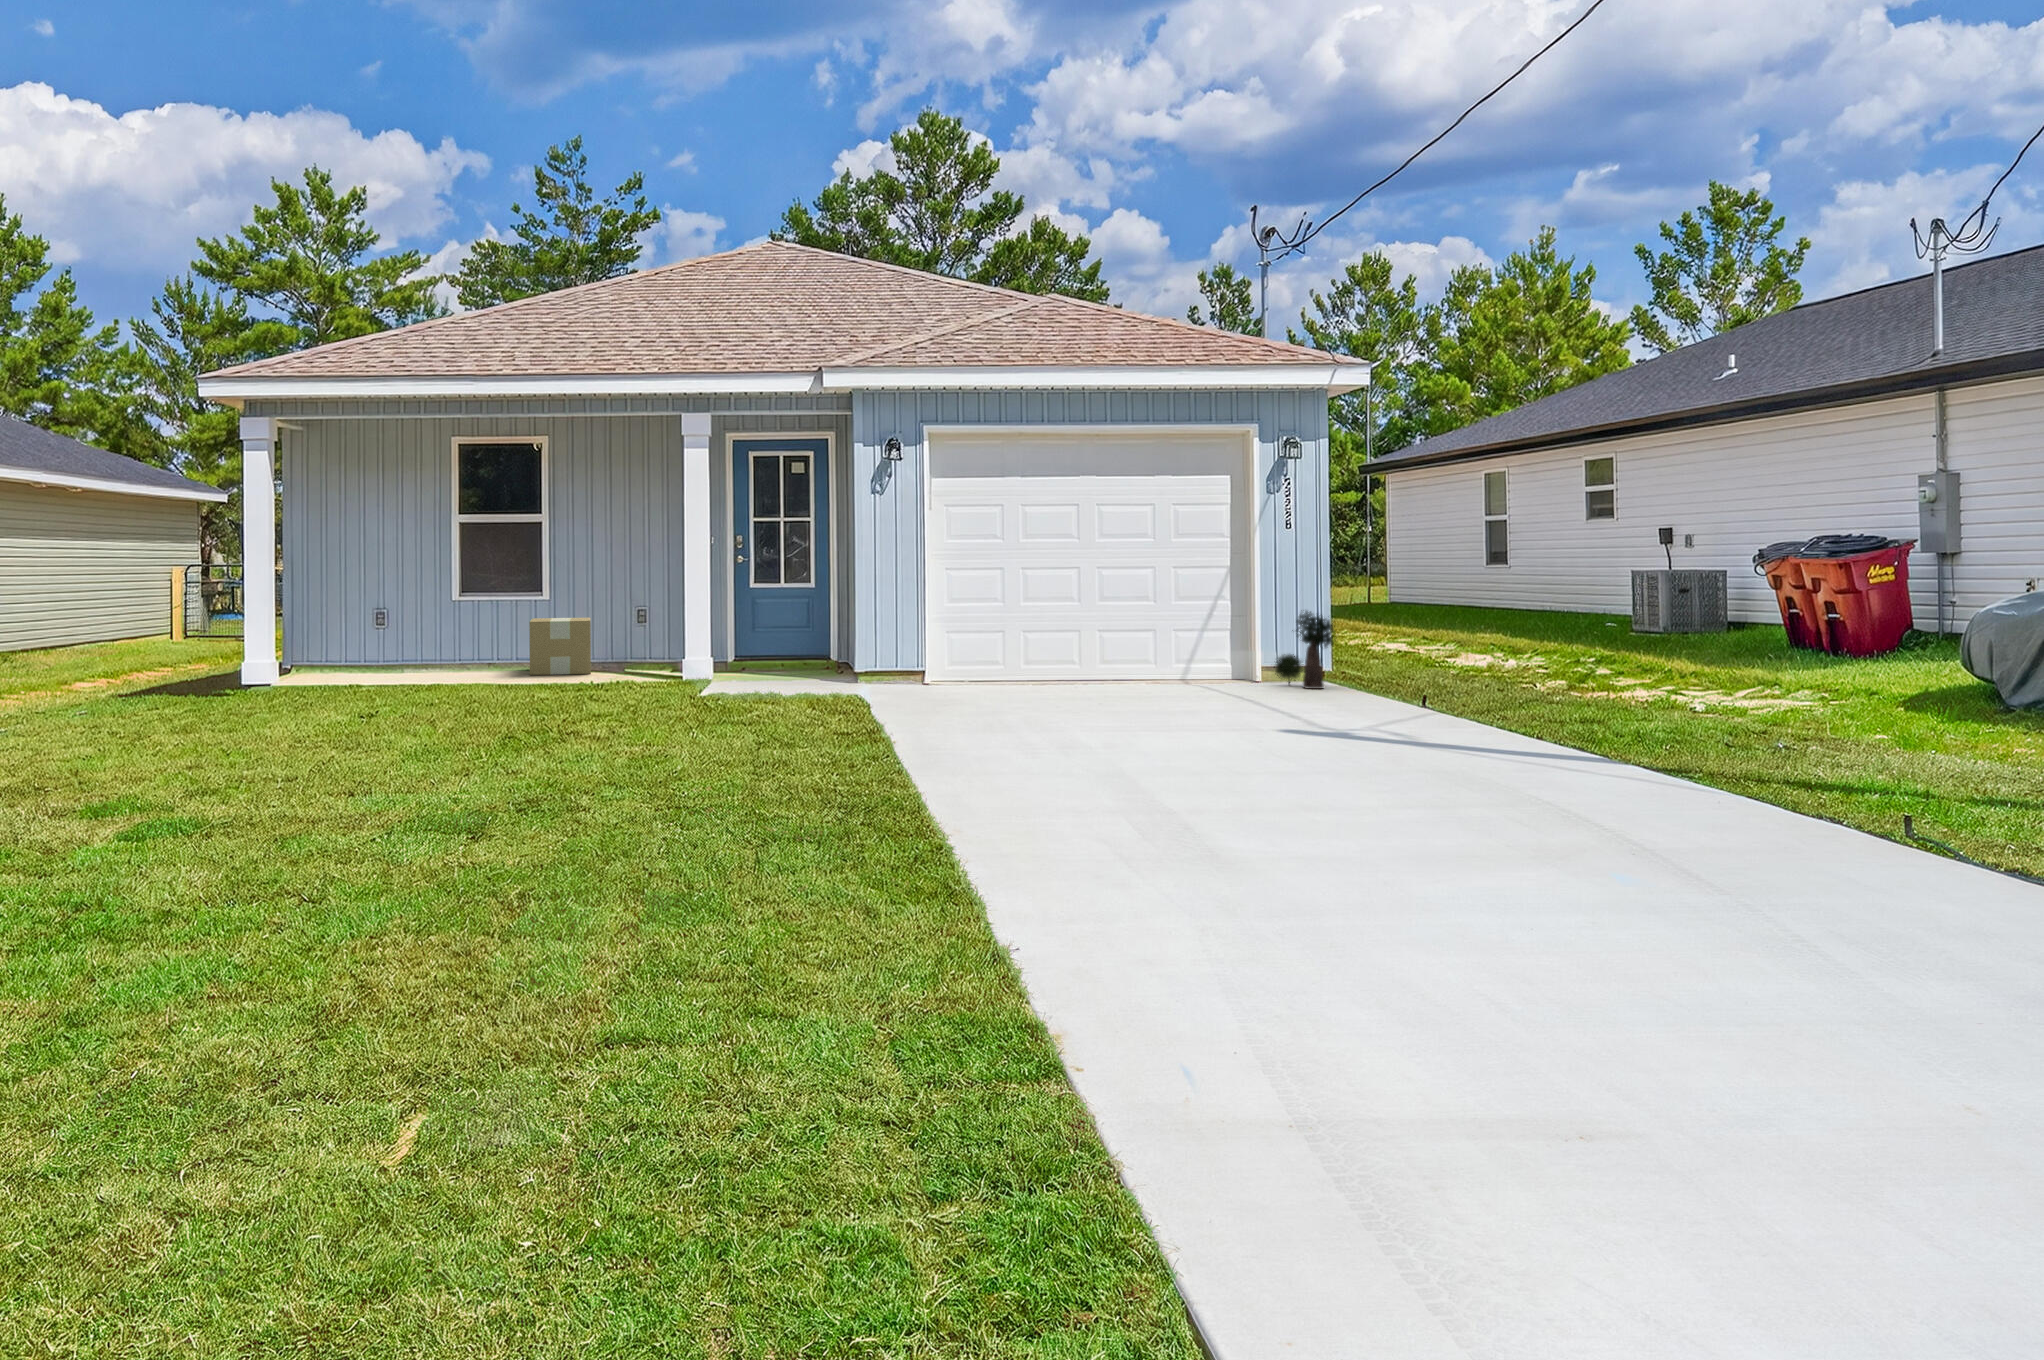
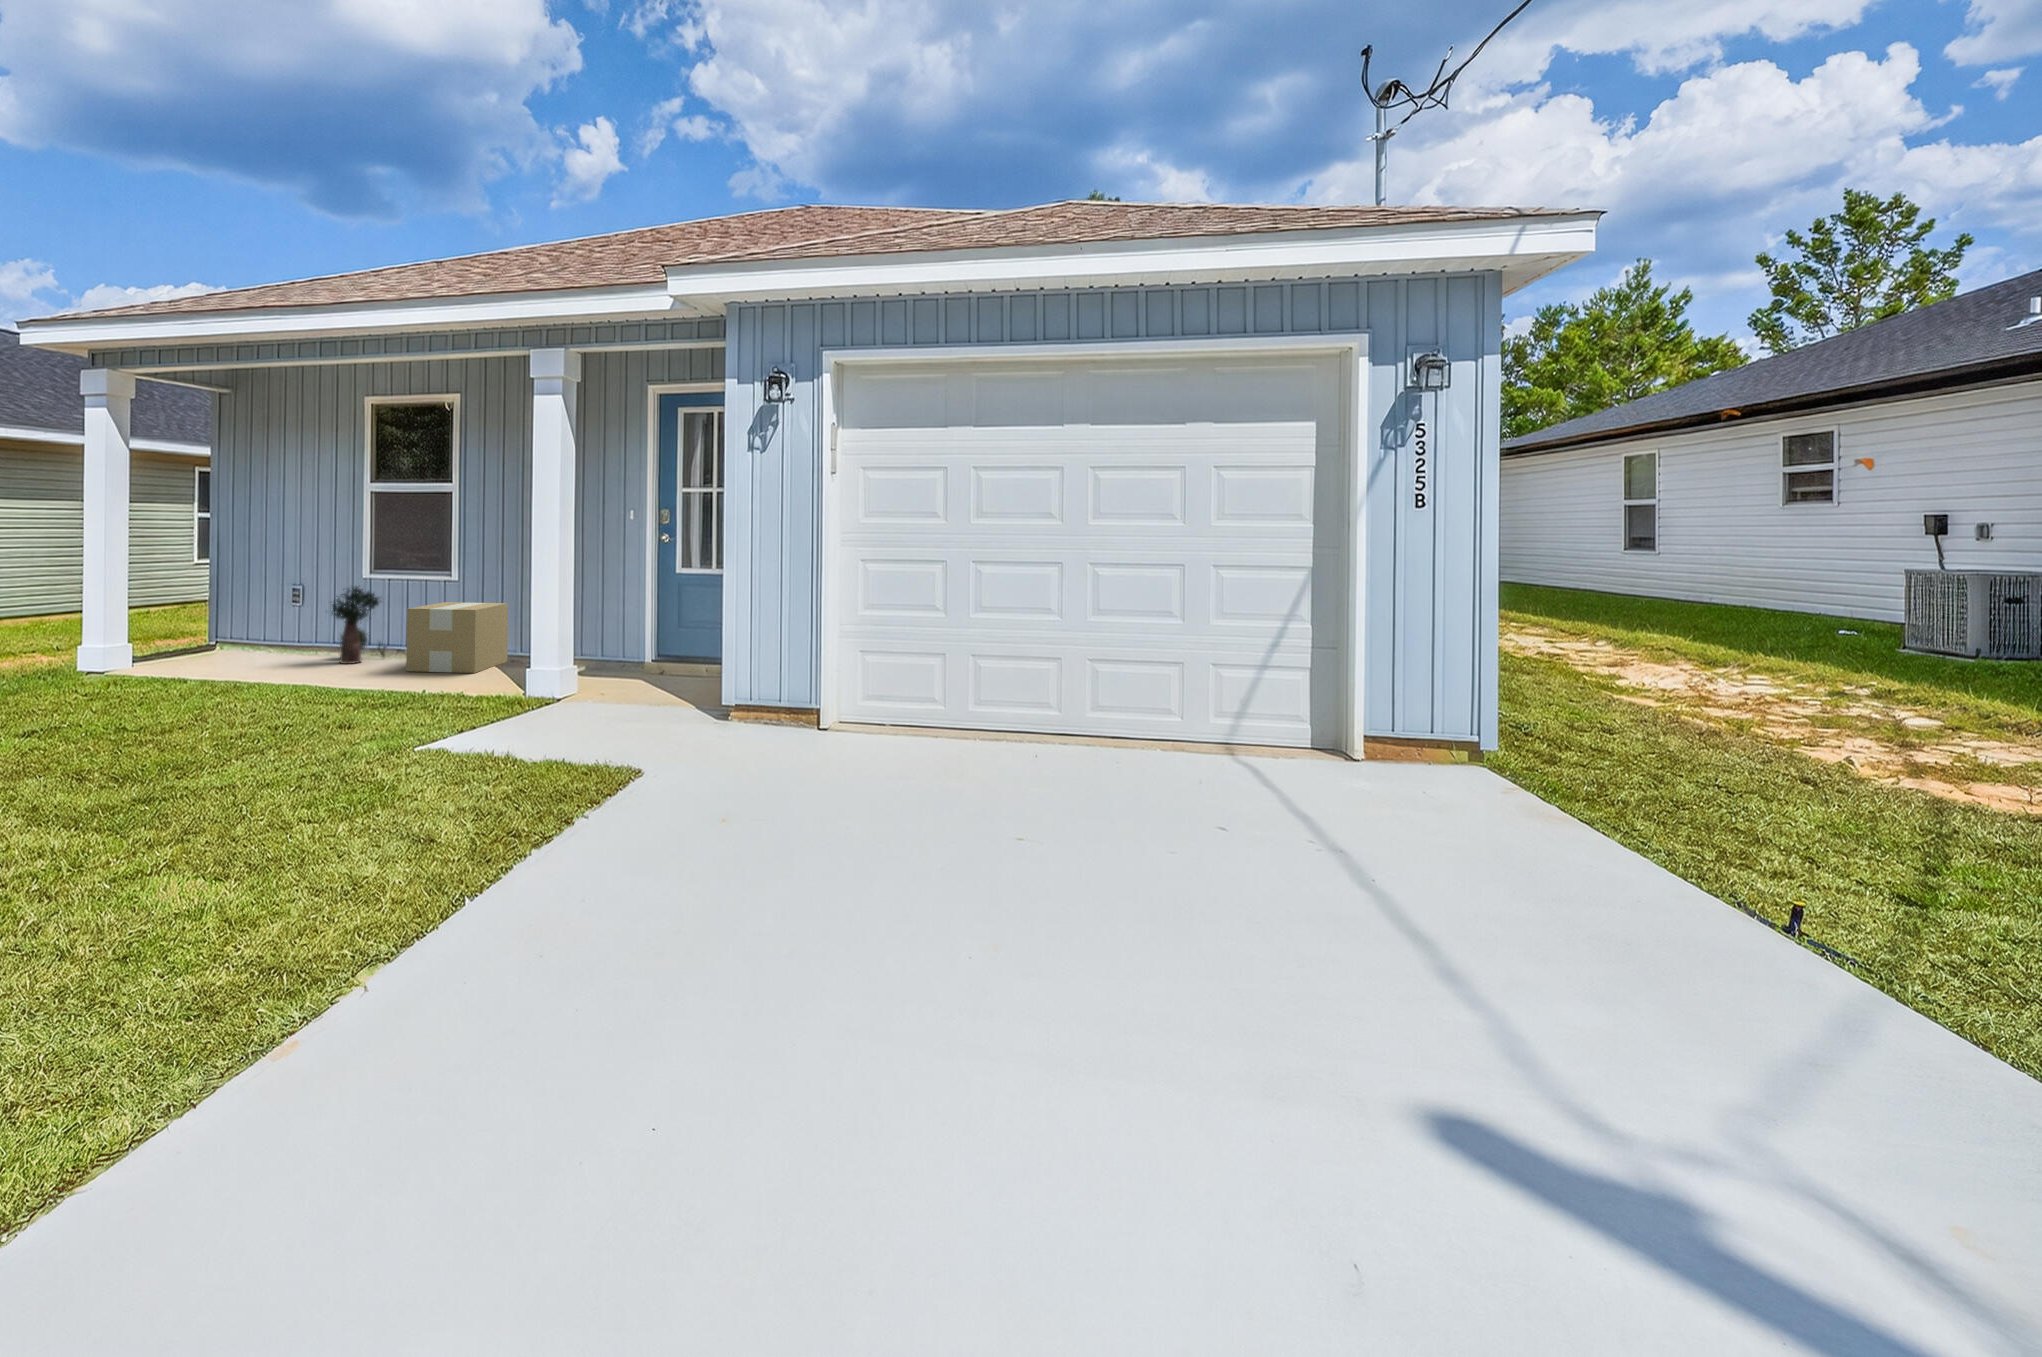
potted plant: present [1274,611,1336,689] -> present [332,586,386,664]

